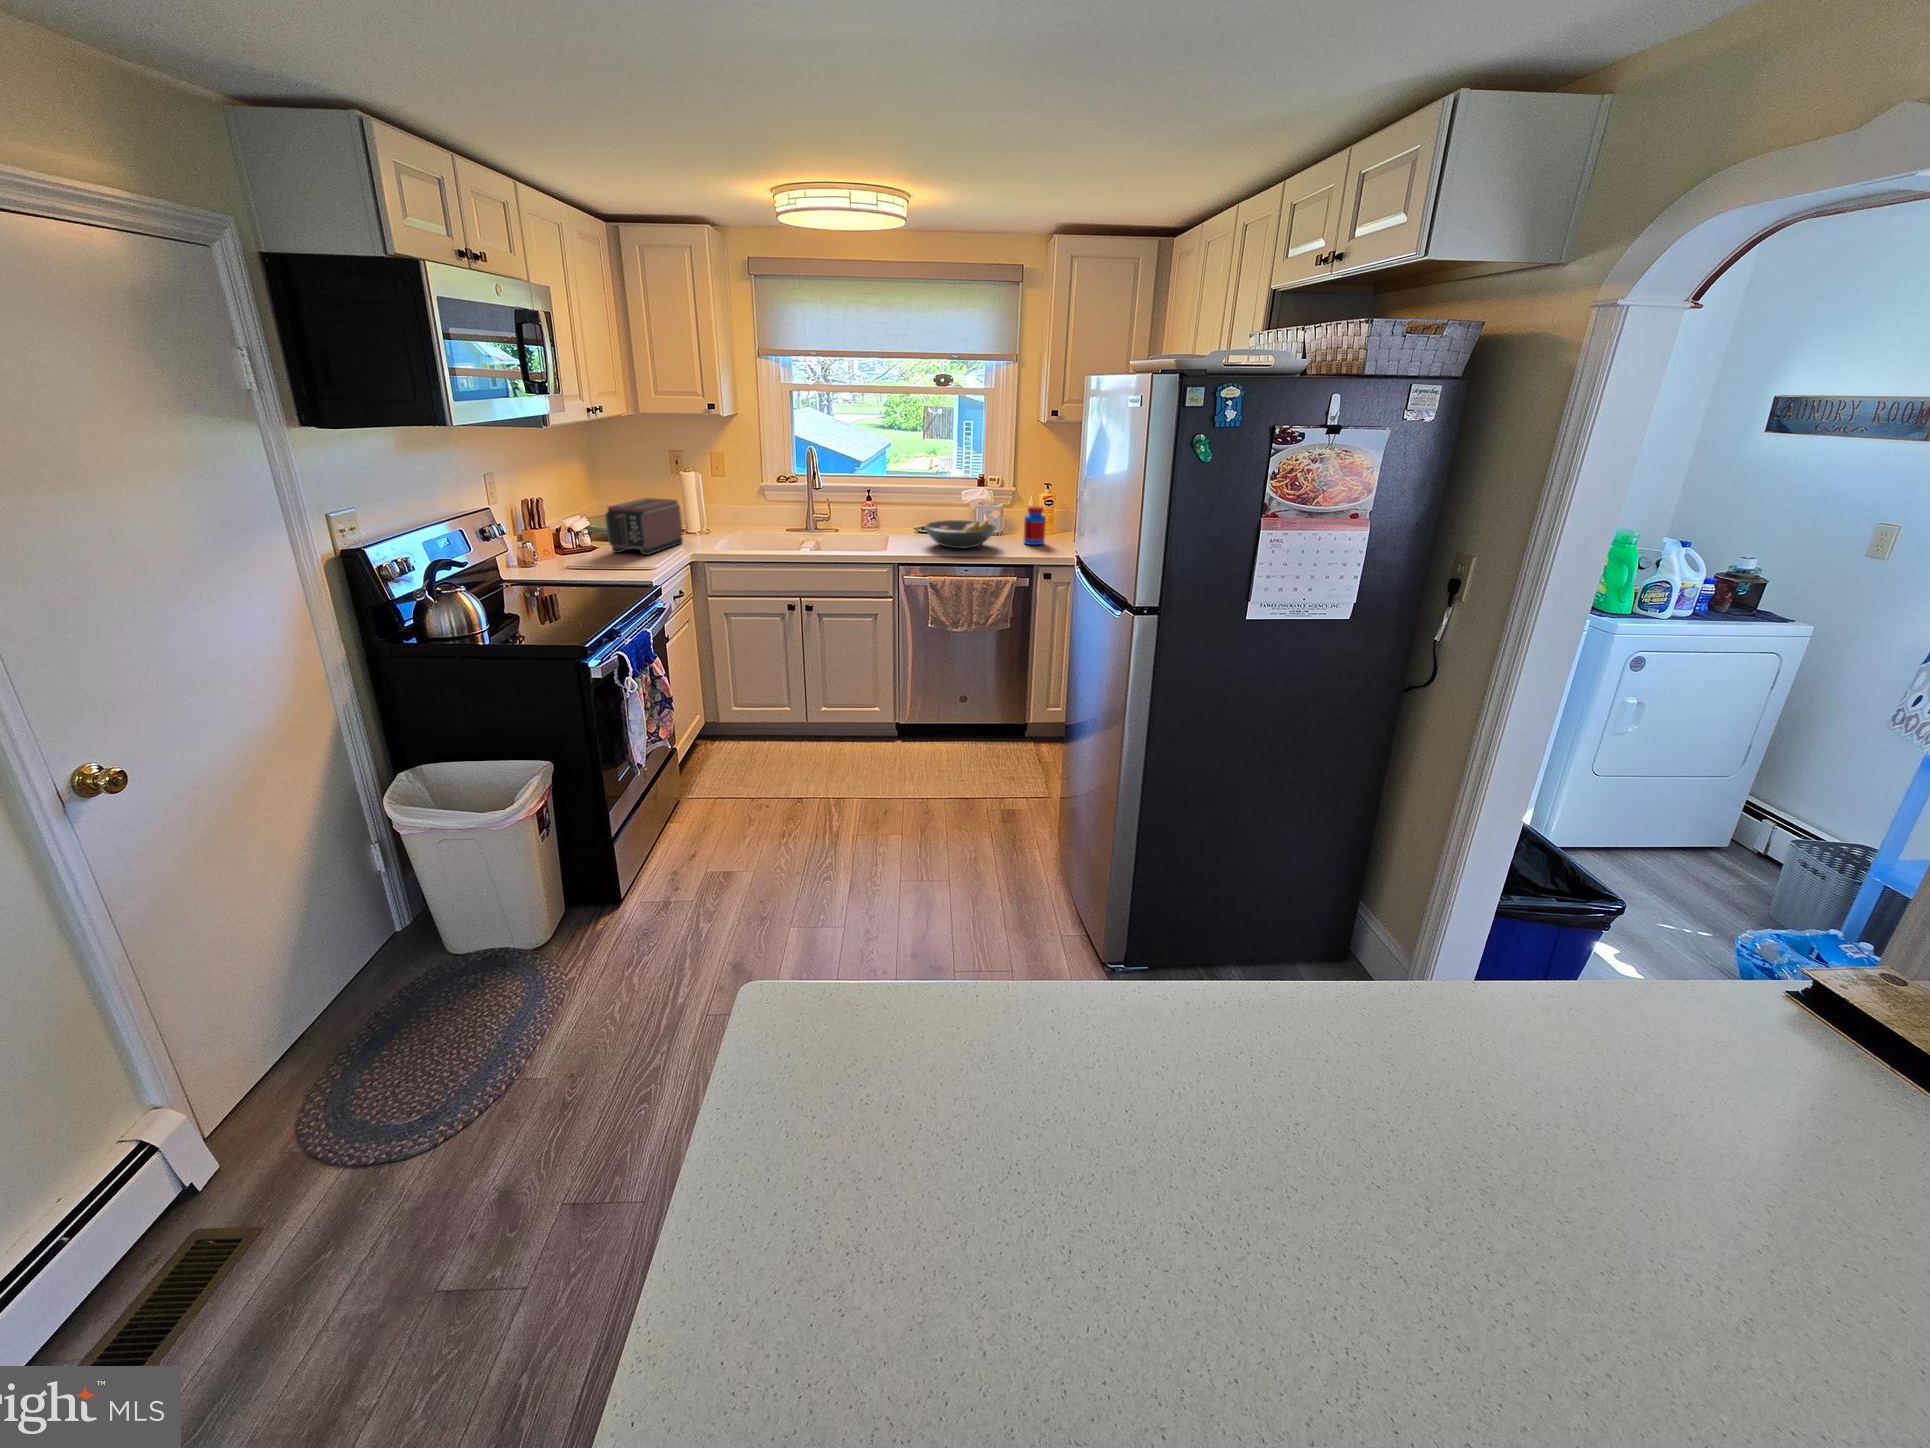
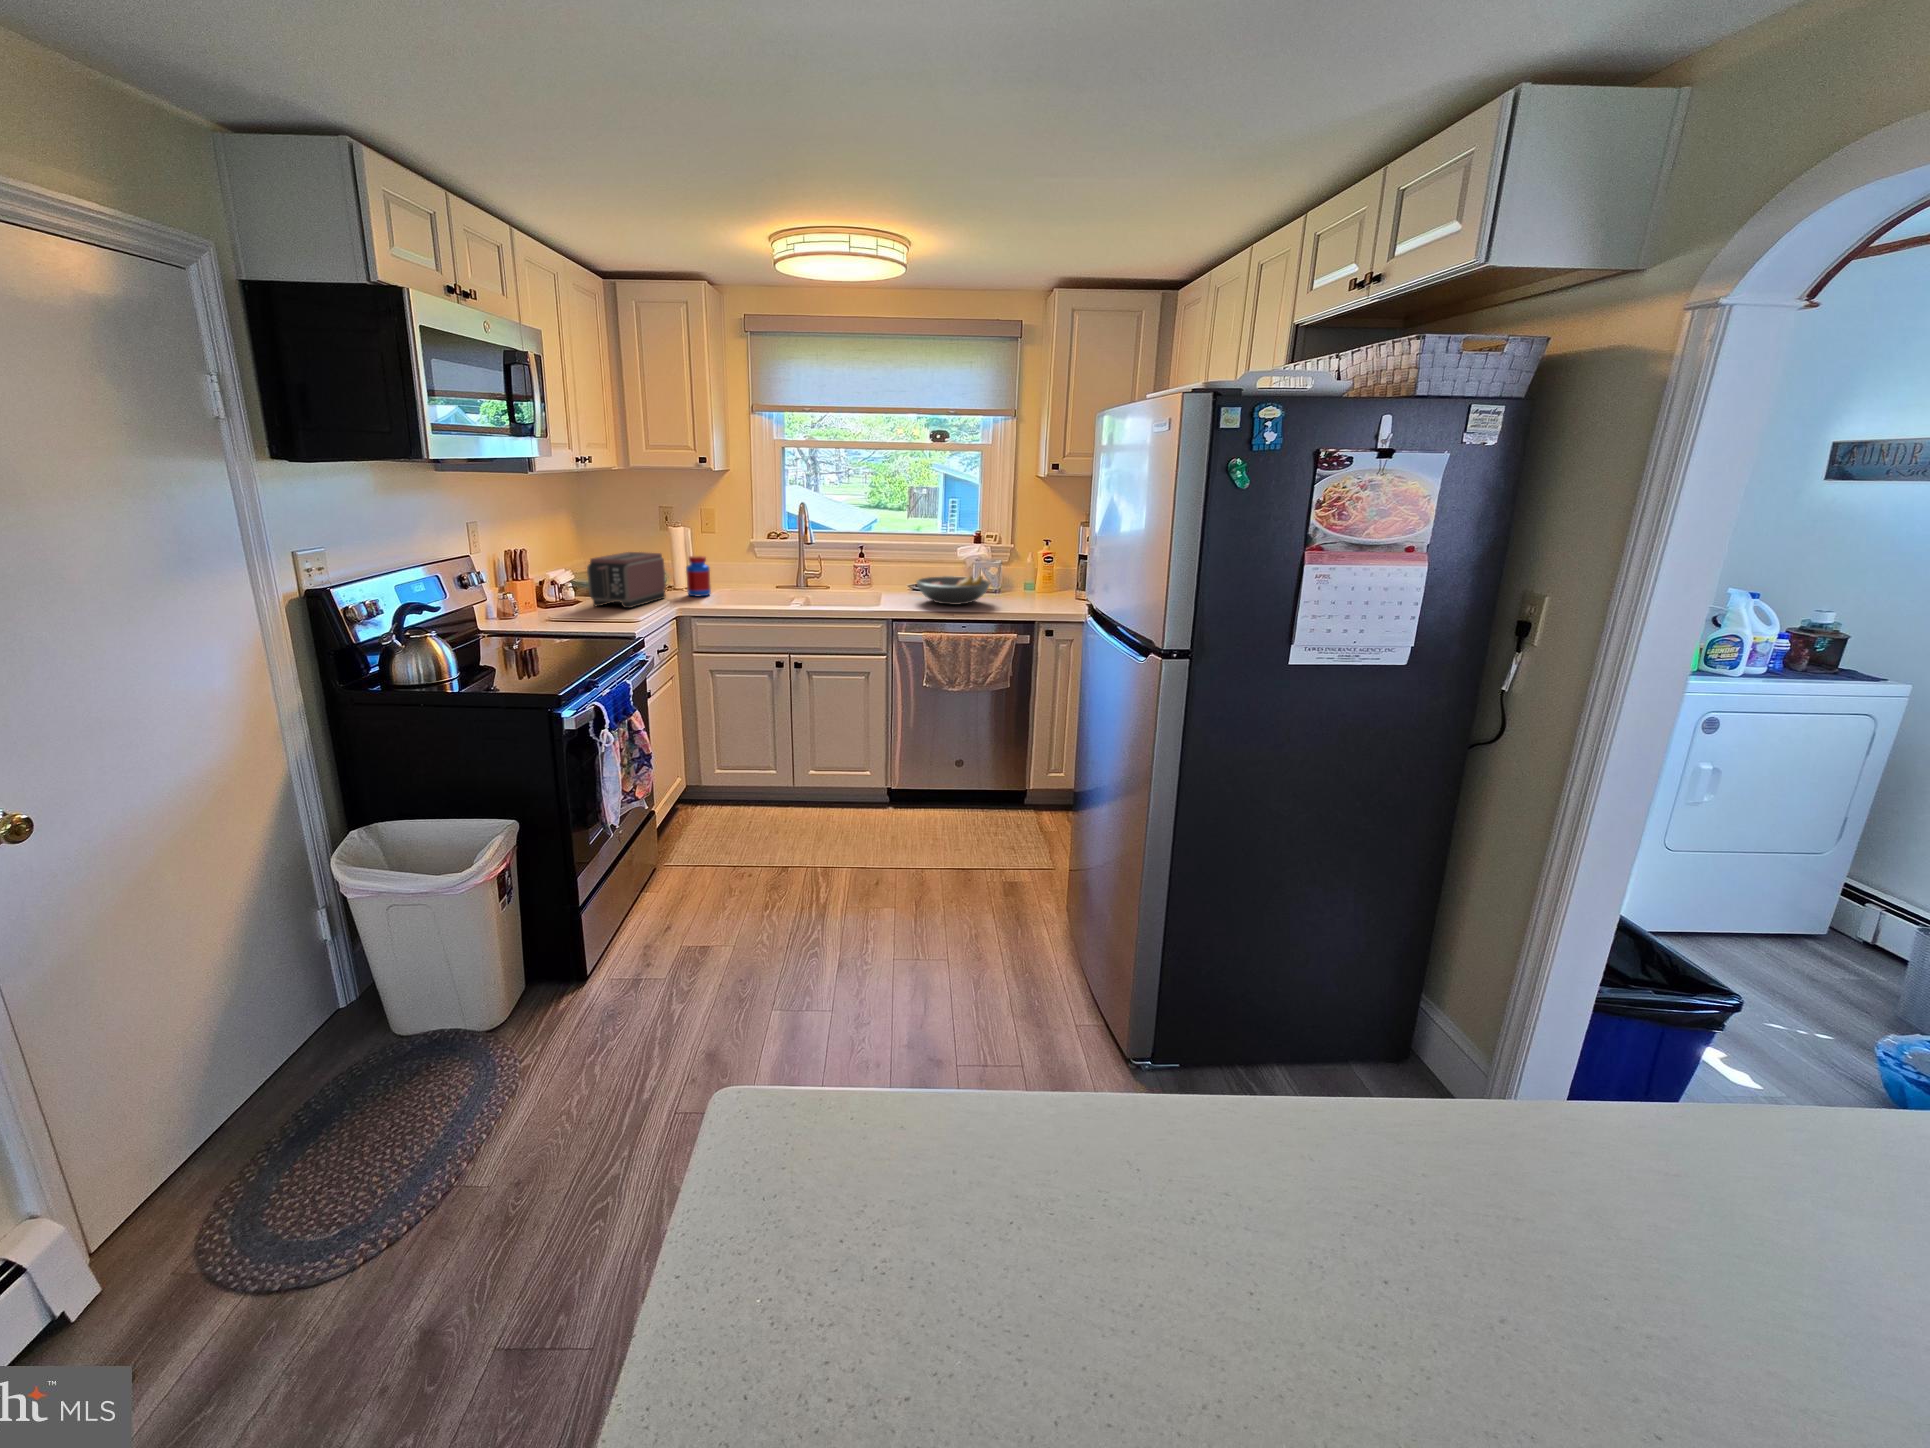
jar: present [1024,506,1046,545] -> present [686,556,711,596]

